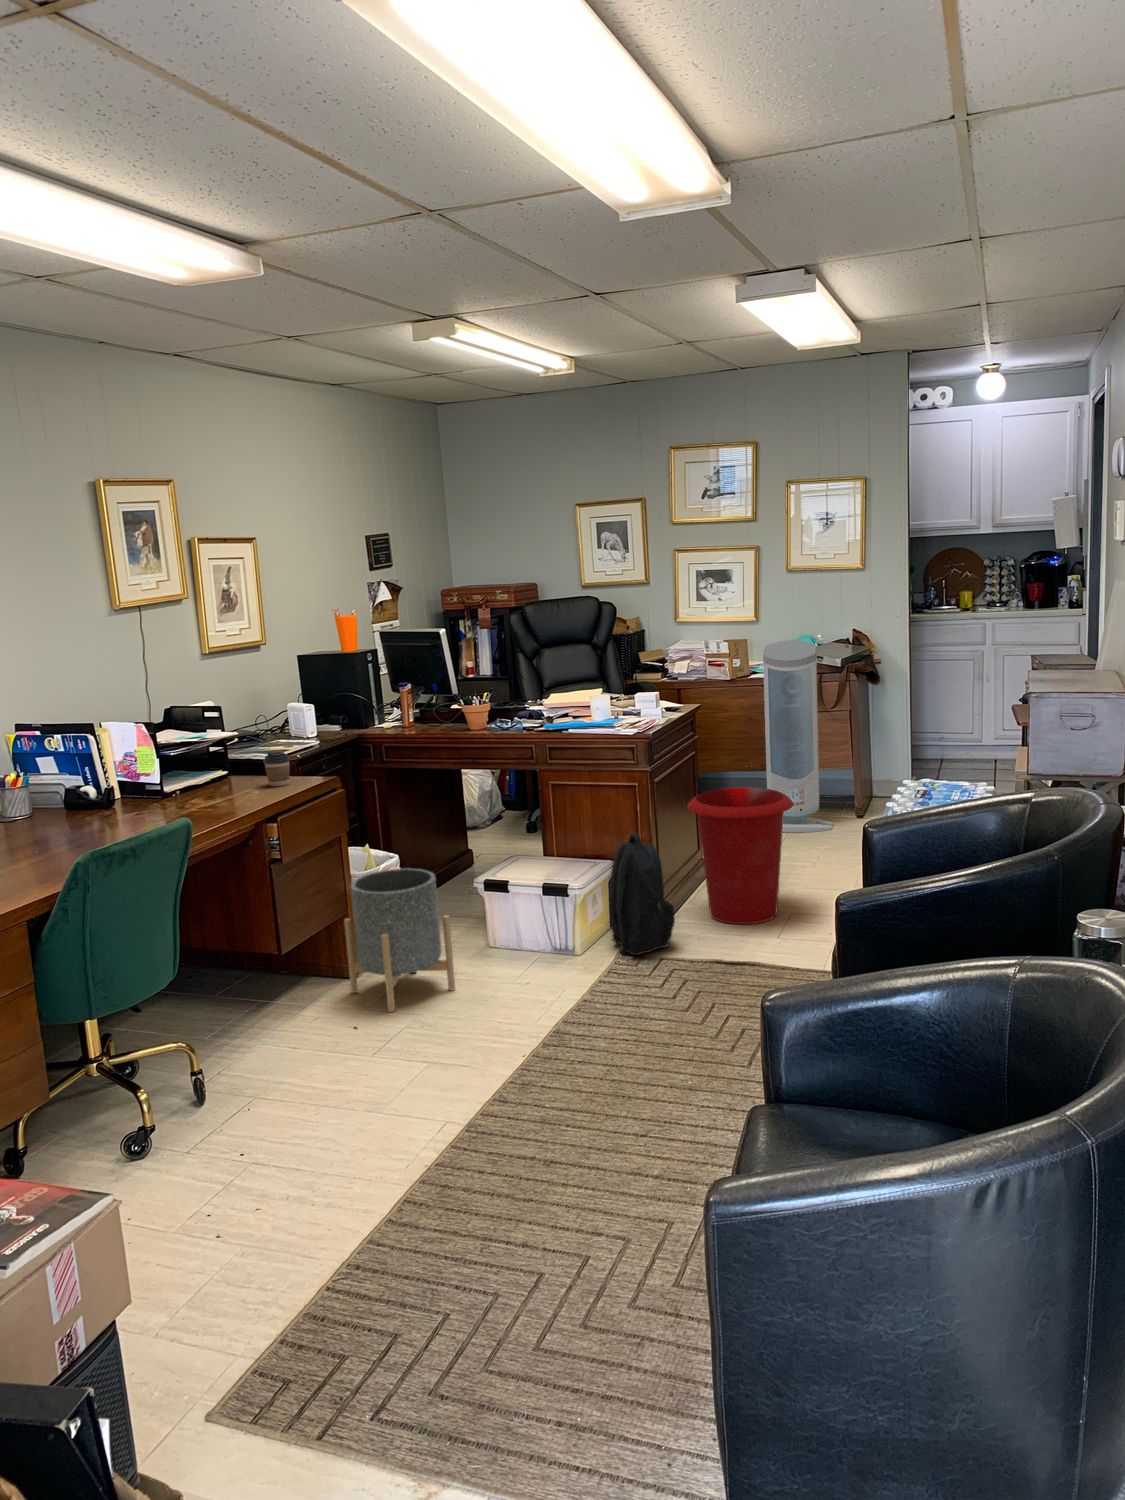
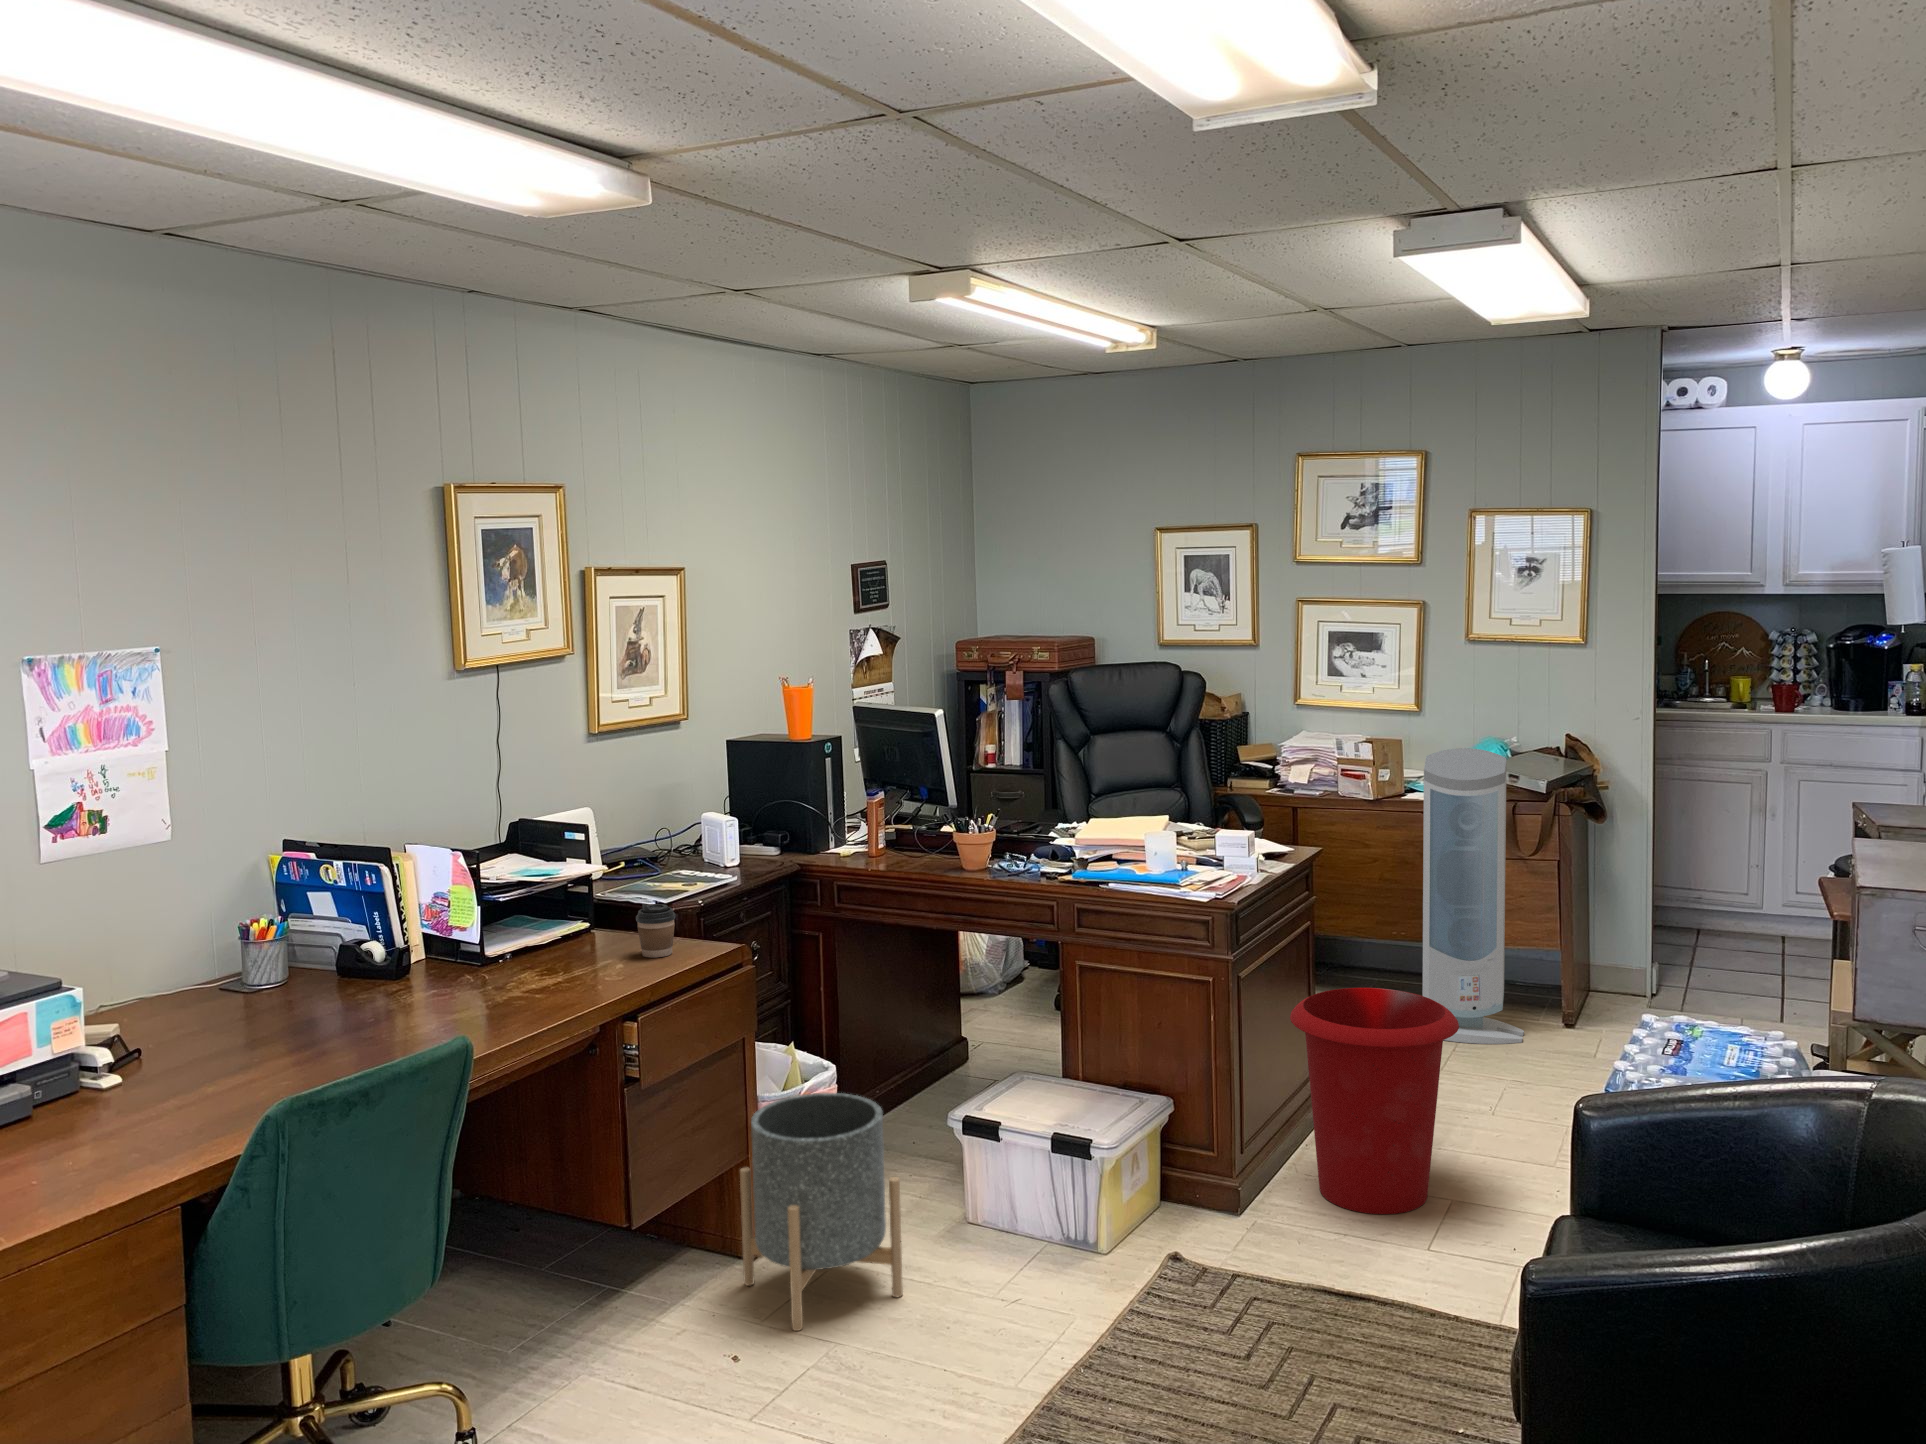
backpack: present [609,834,675,955] -> none [1156,1061,1259,1259]

